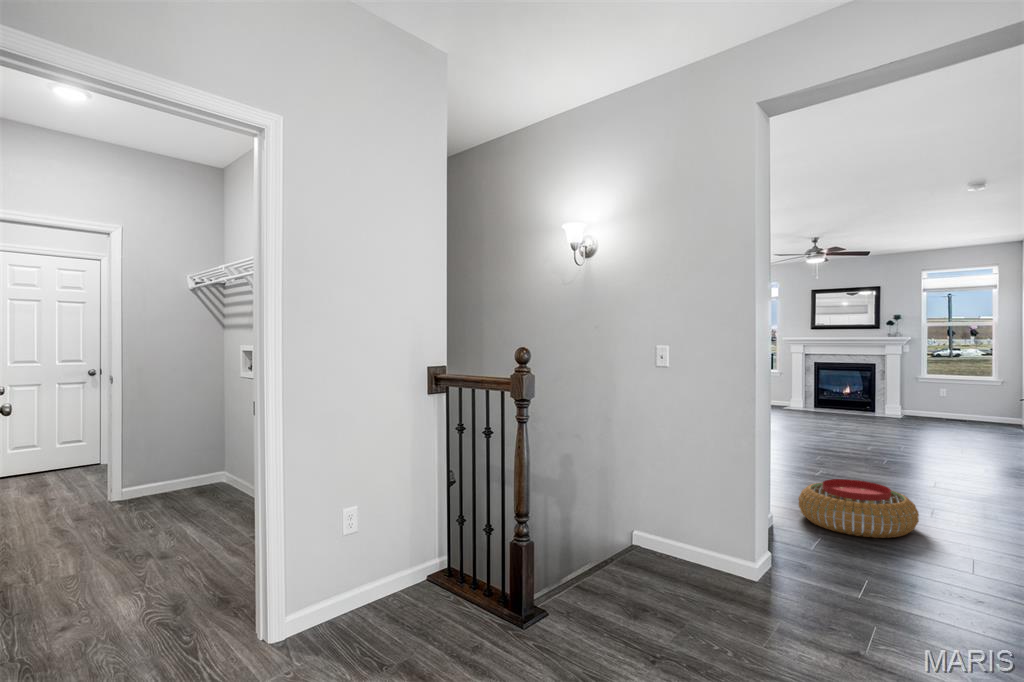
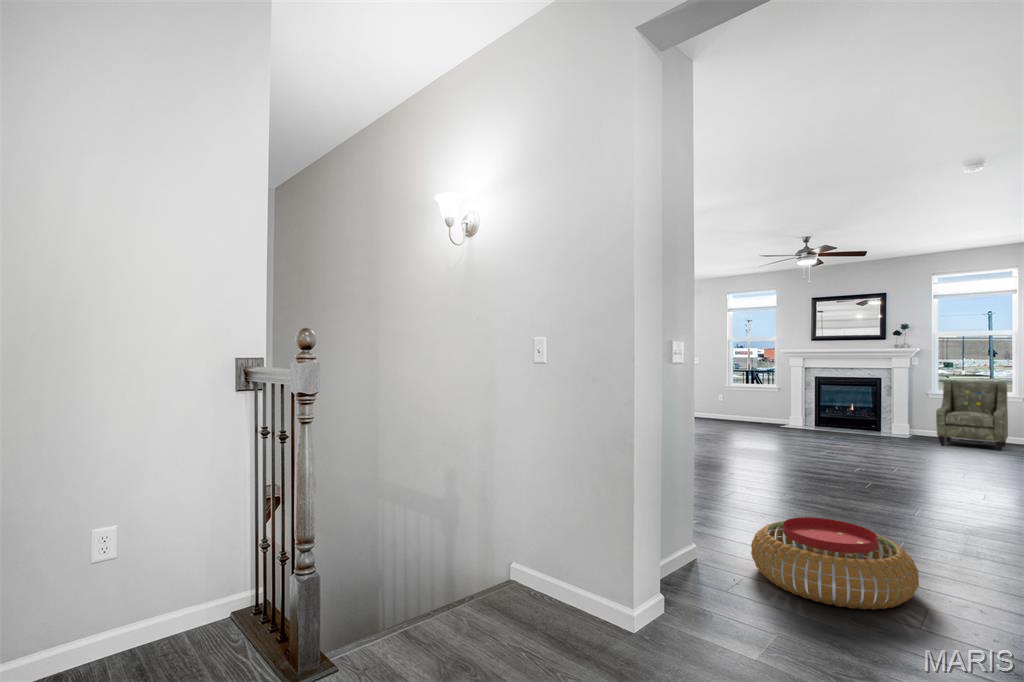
armchair: none [924,367,984,429] -> present [936,381,1008,451]

